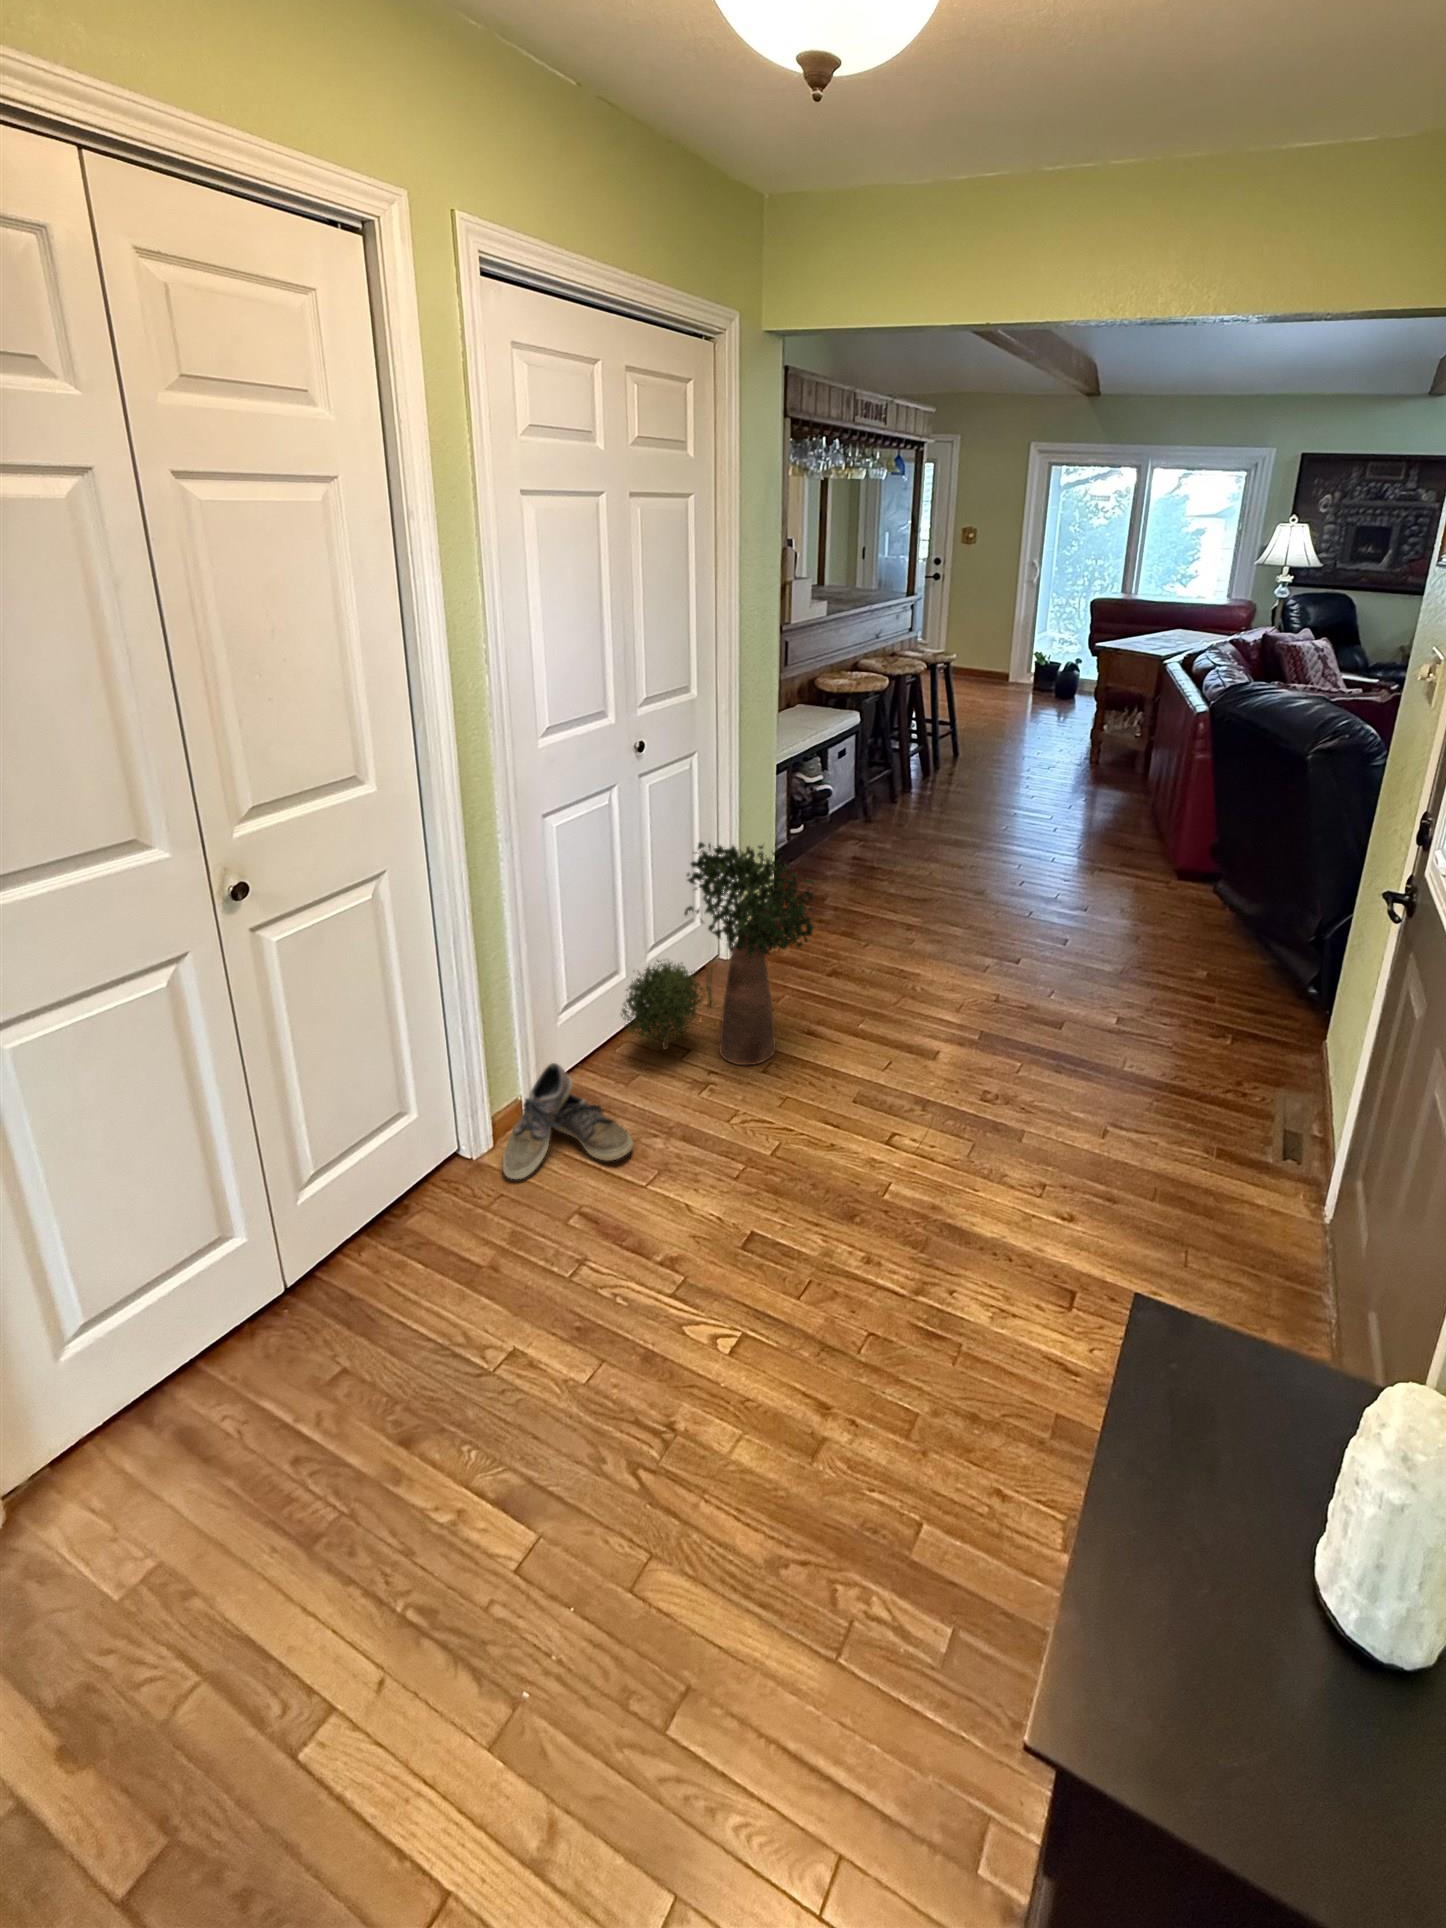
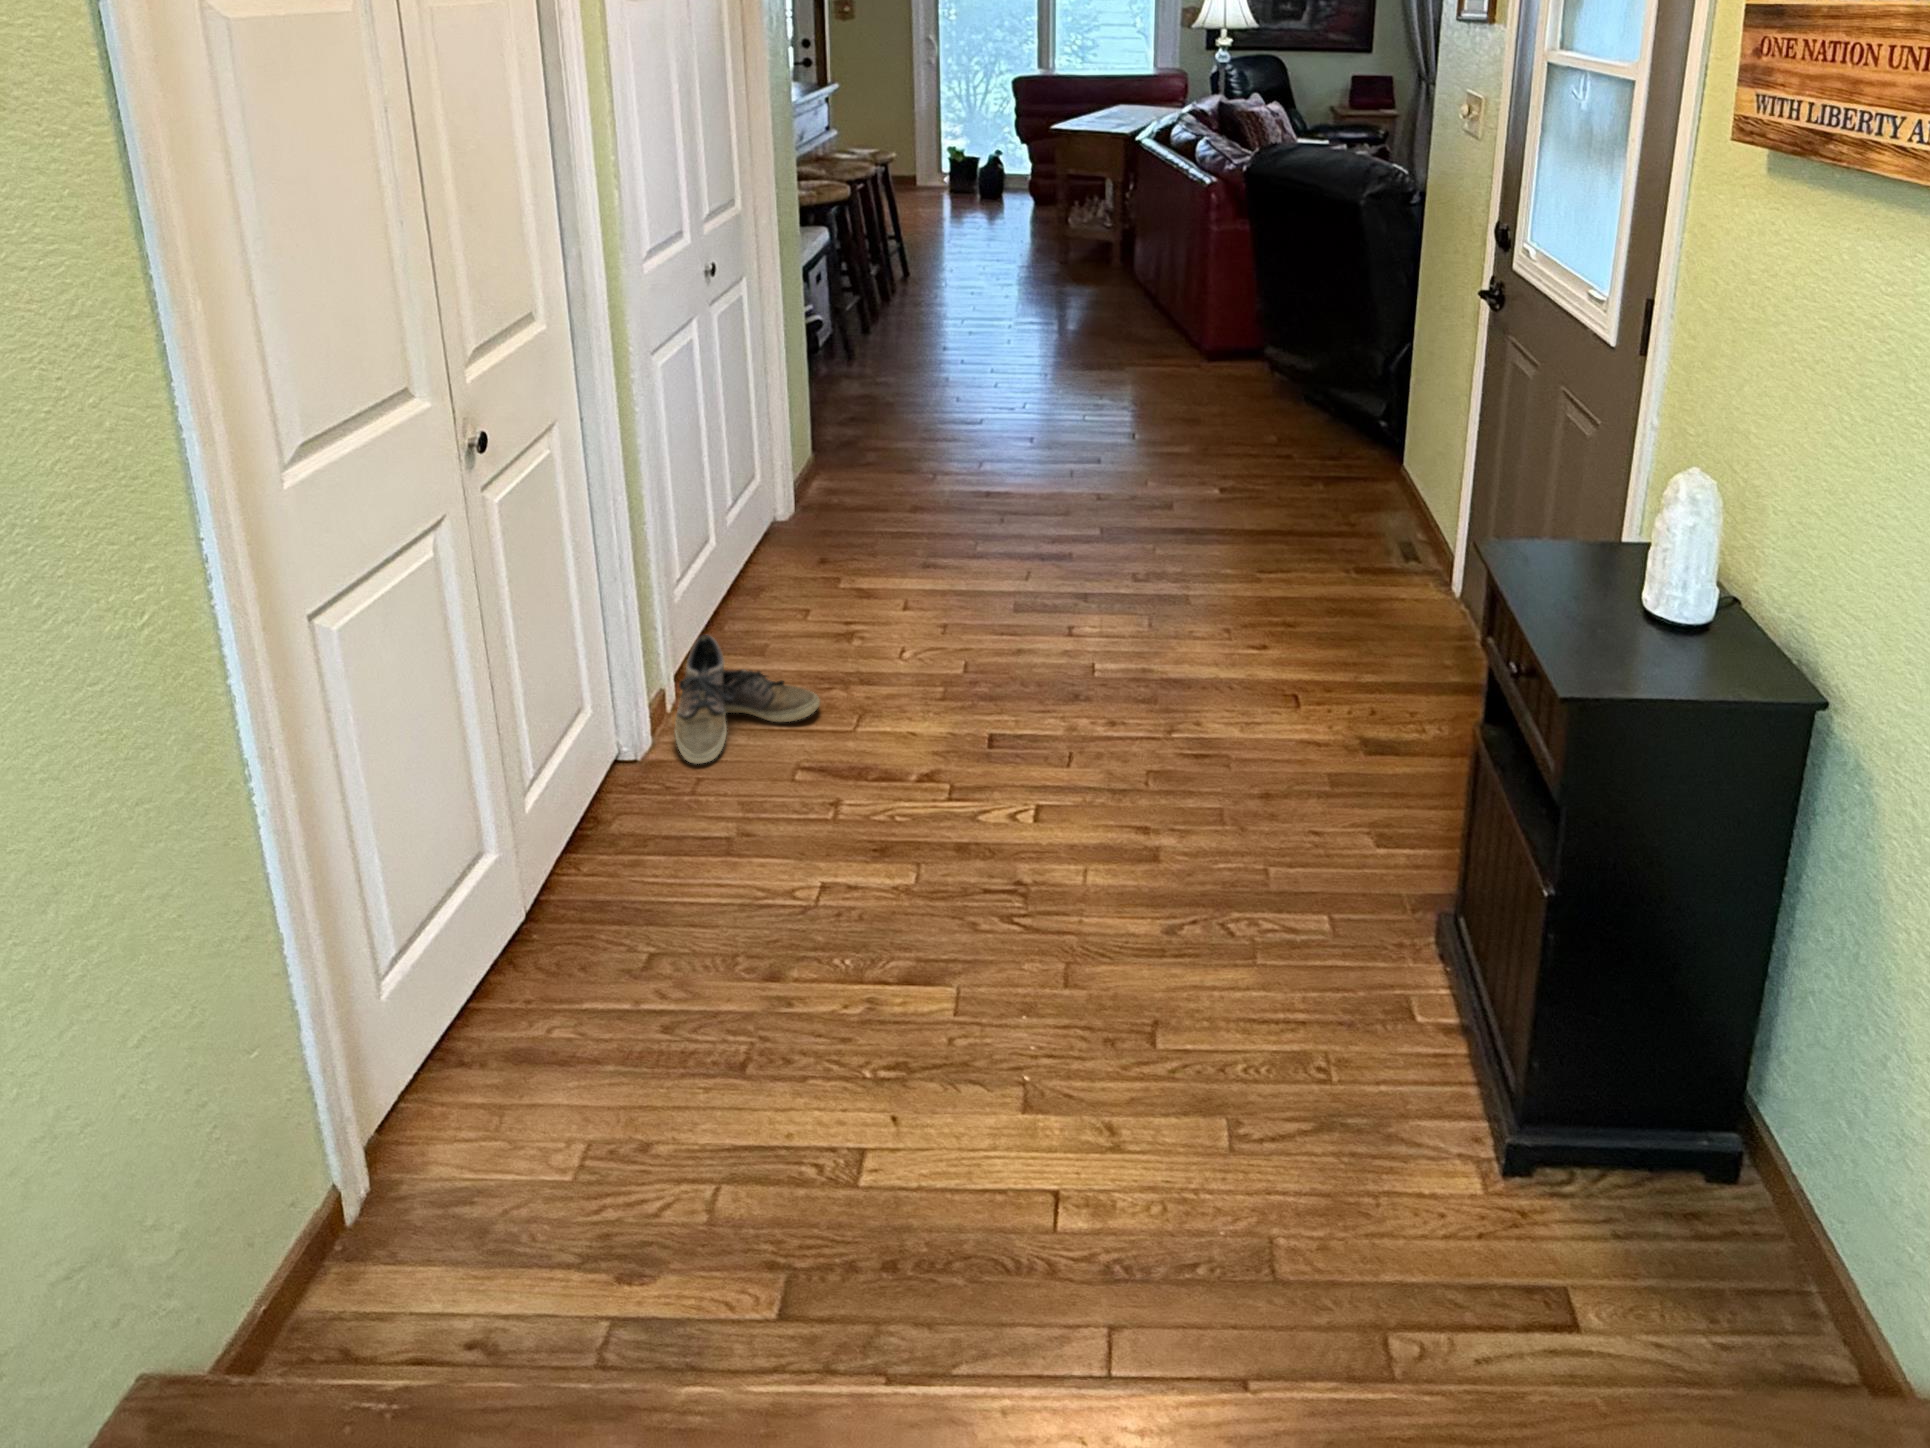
potted plant: present [621,842,814,1065] -> none [729,361,943,616]

